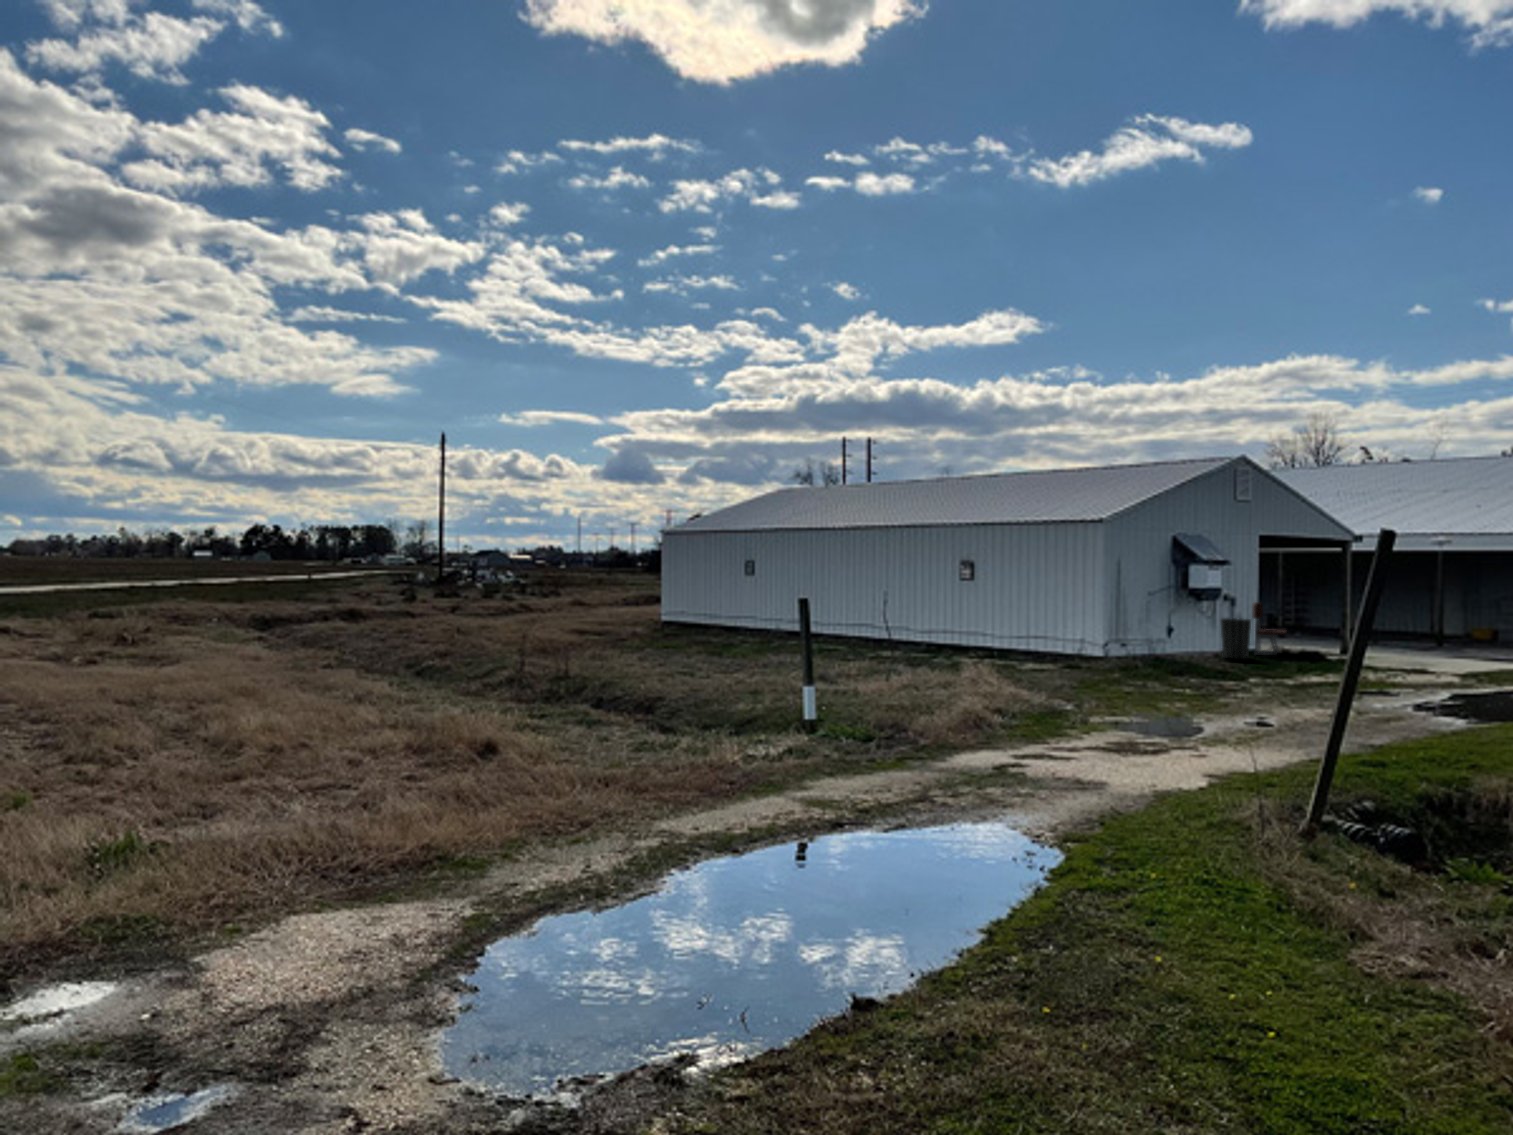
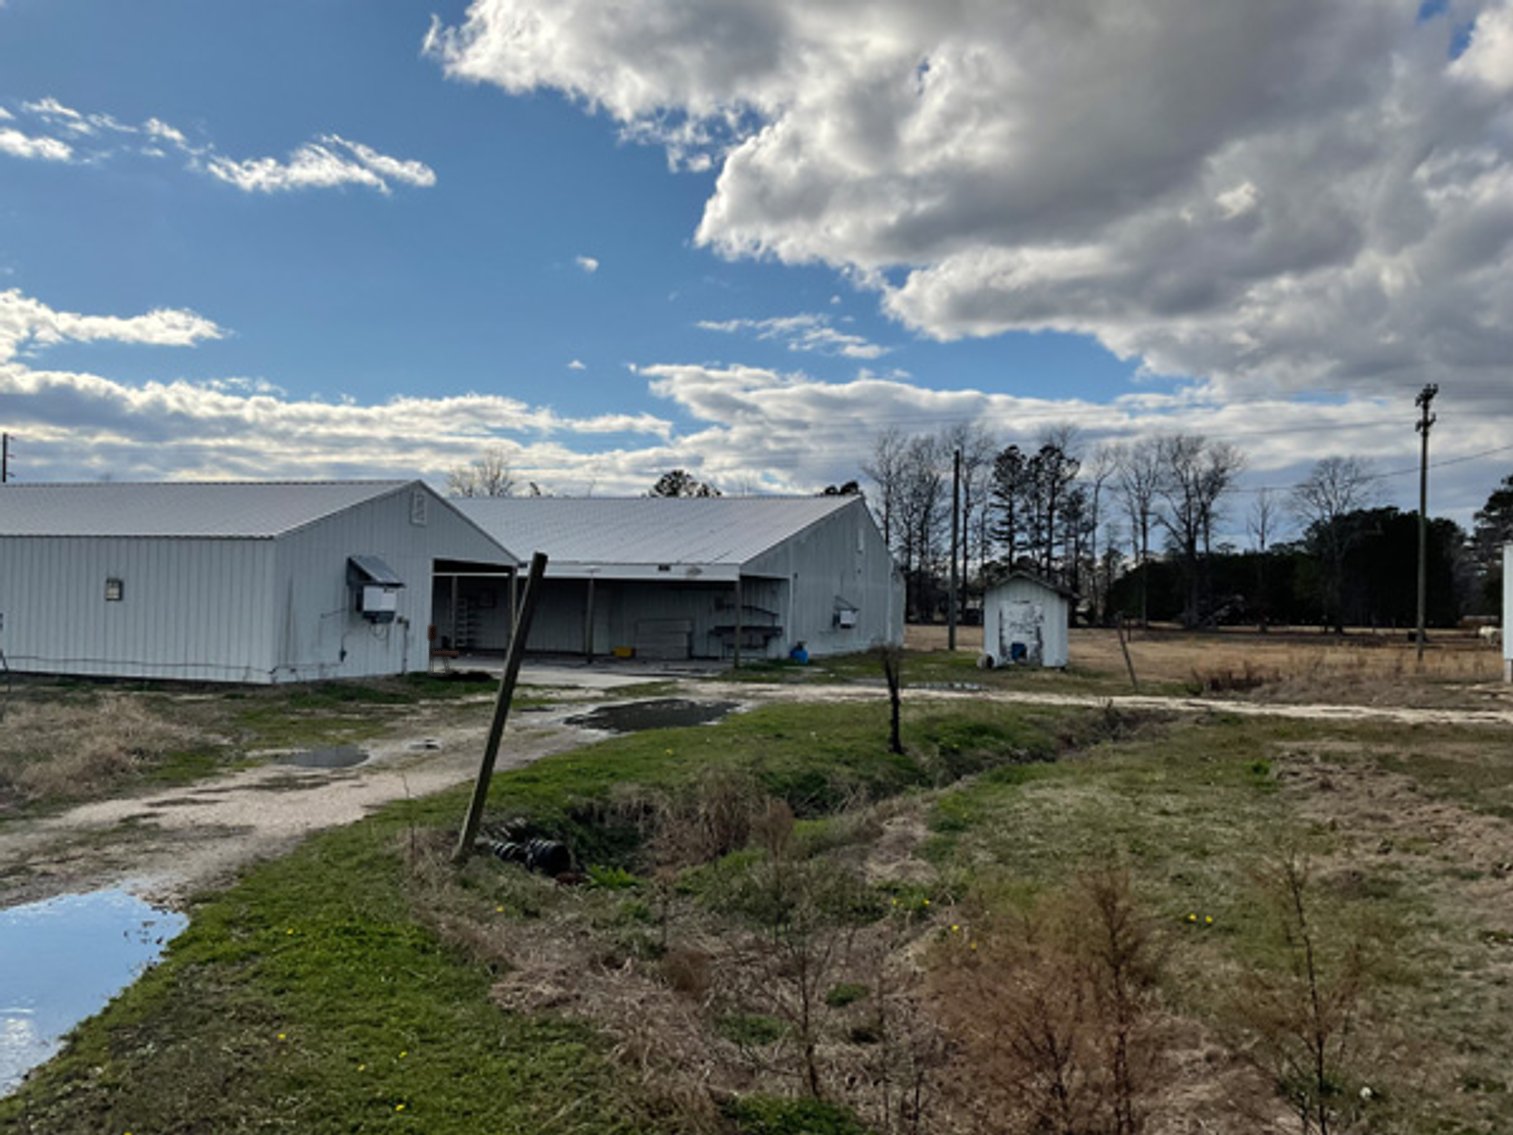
trash can: present [1221,618,1251,659] -> none [396,640,426,681]

